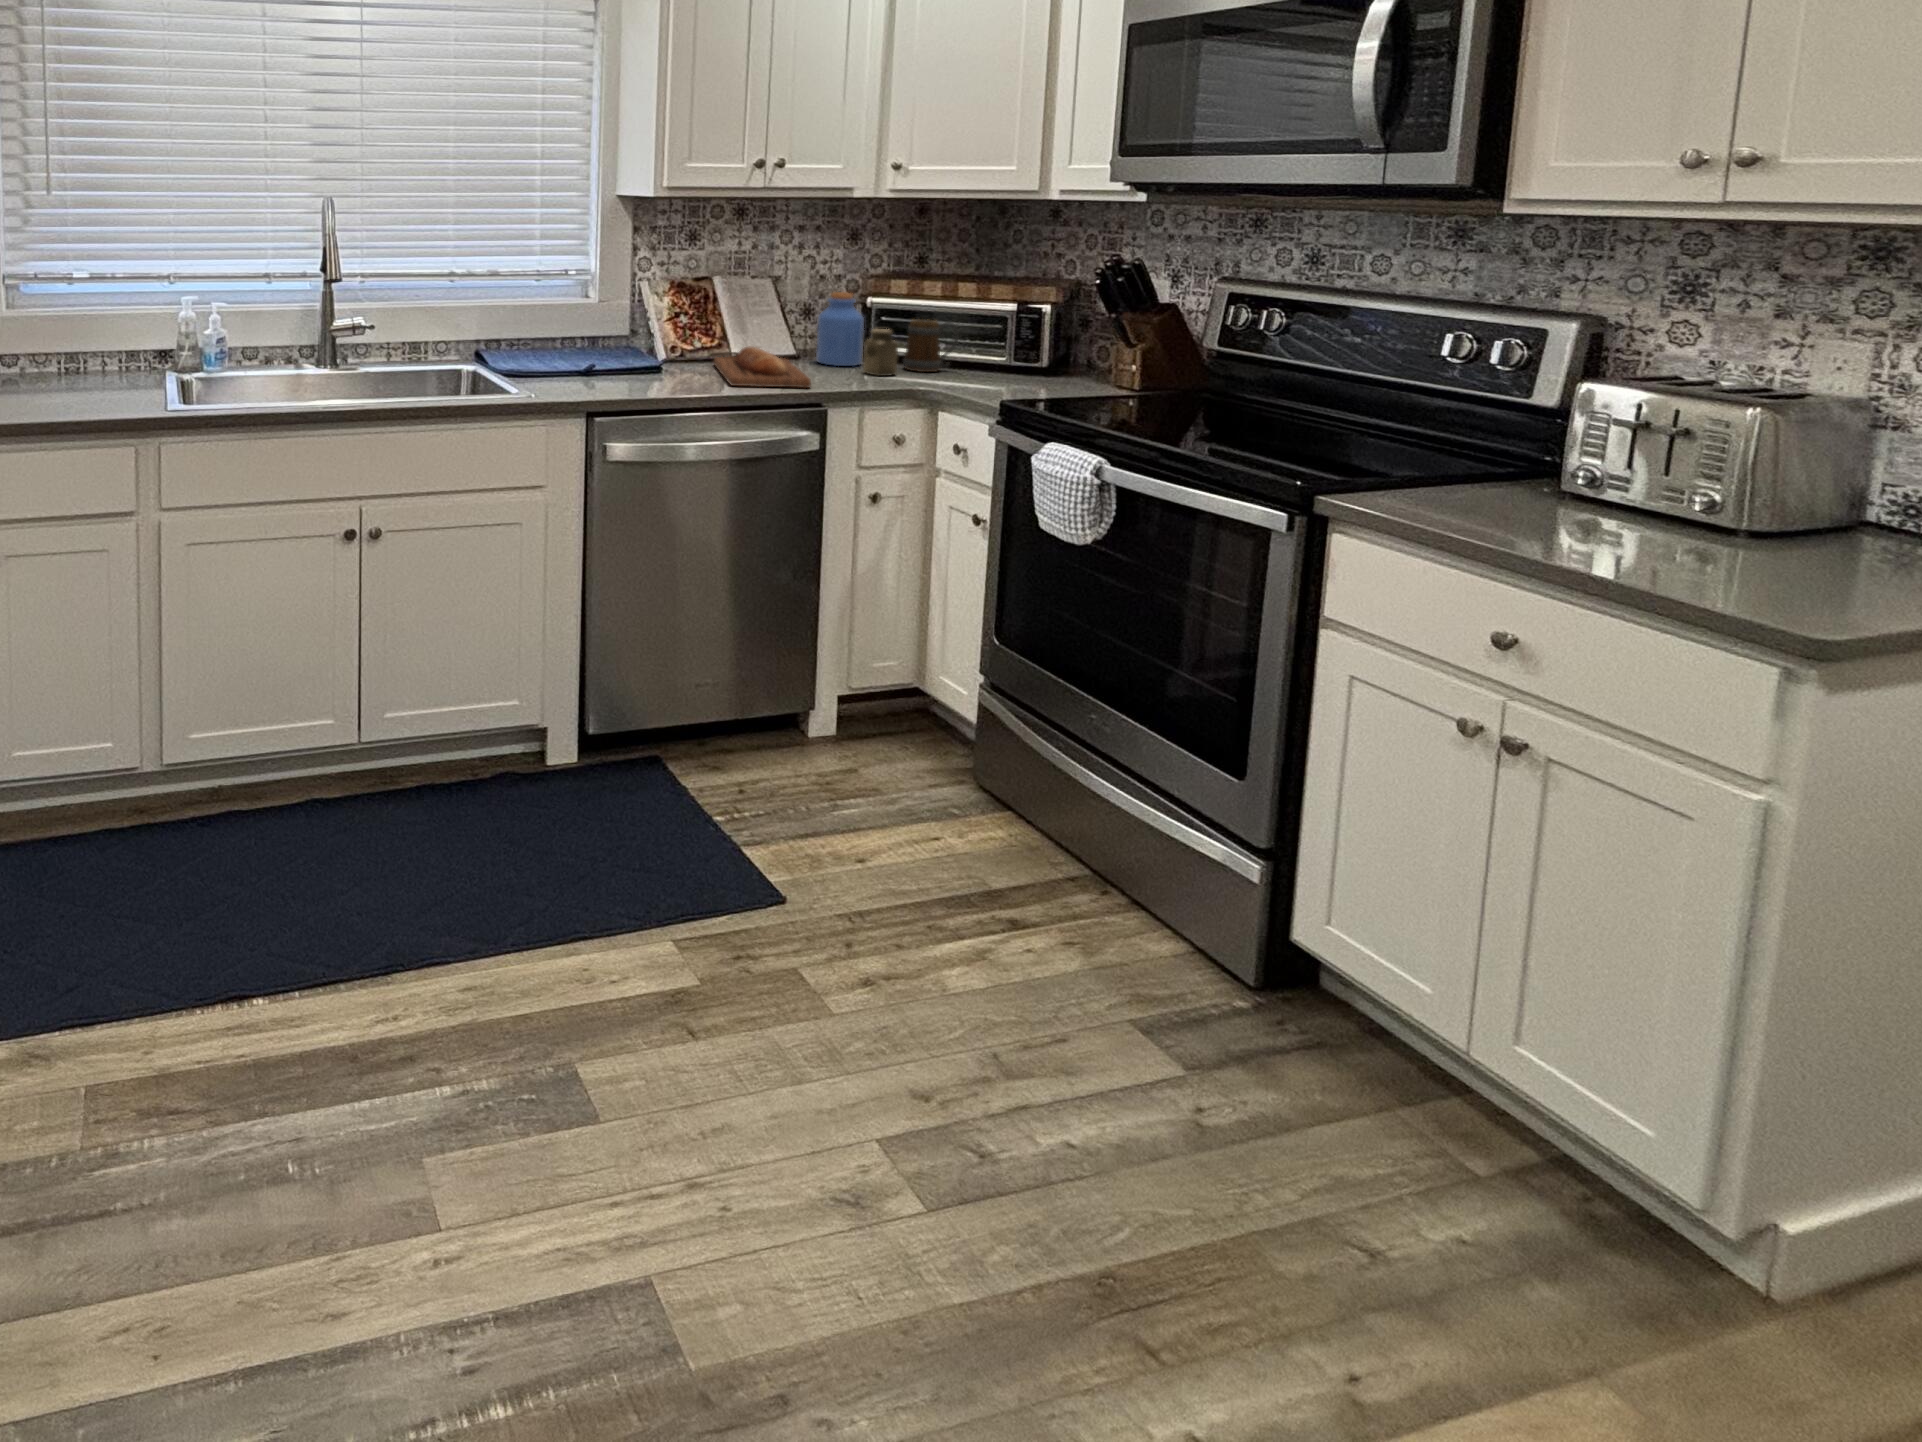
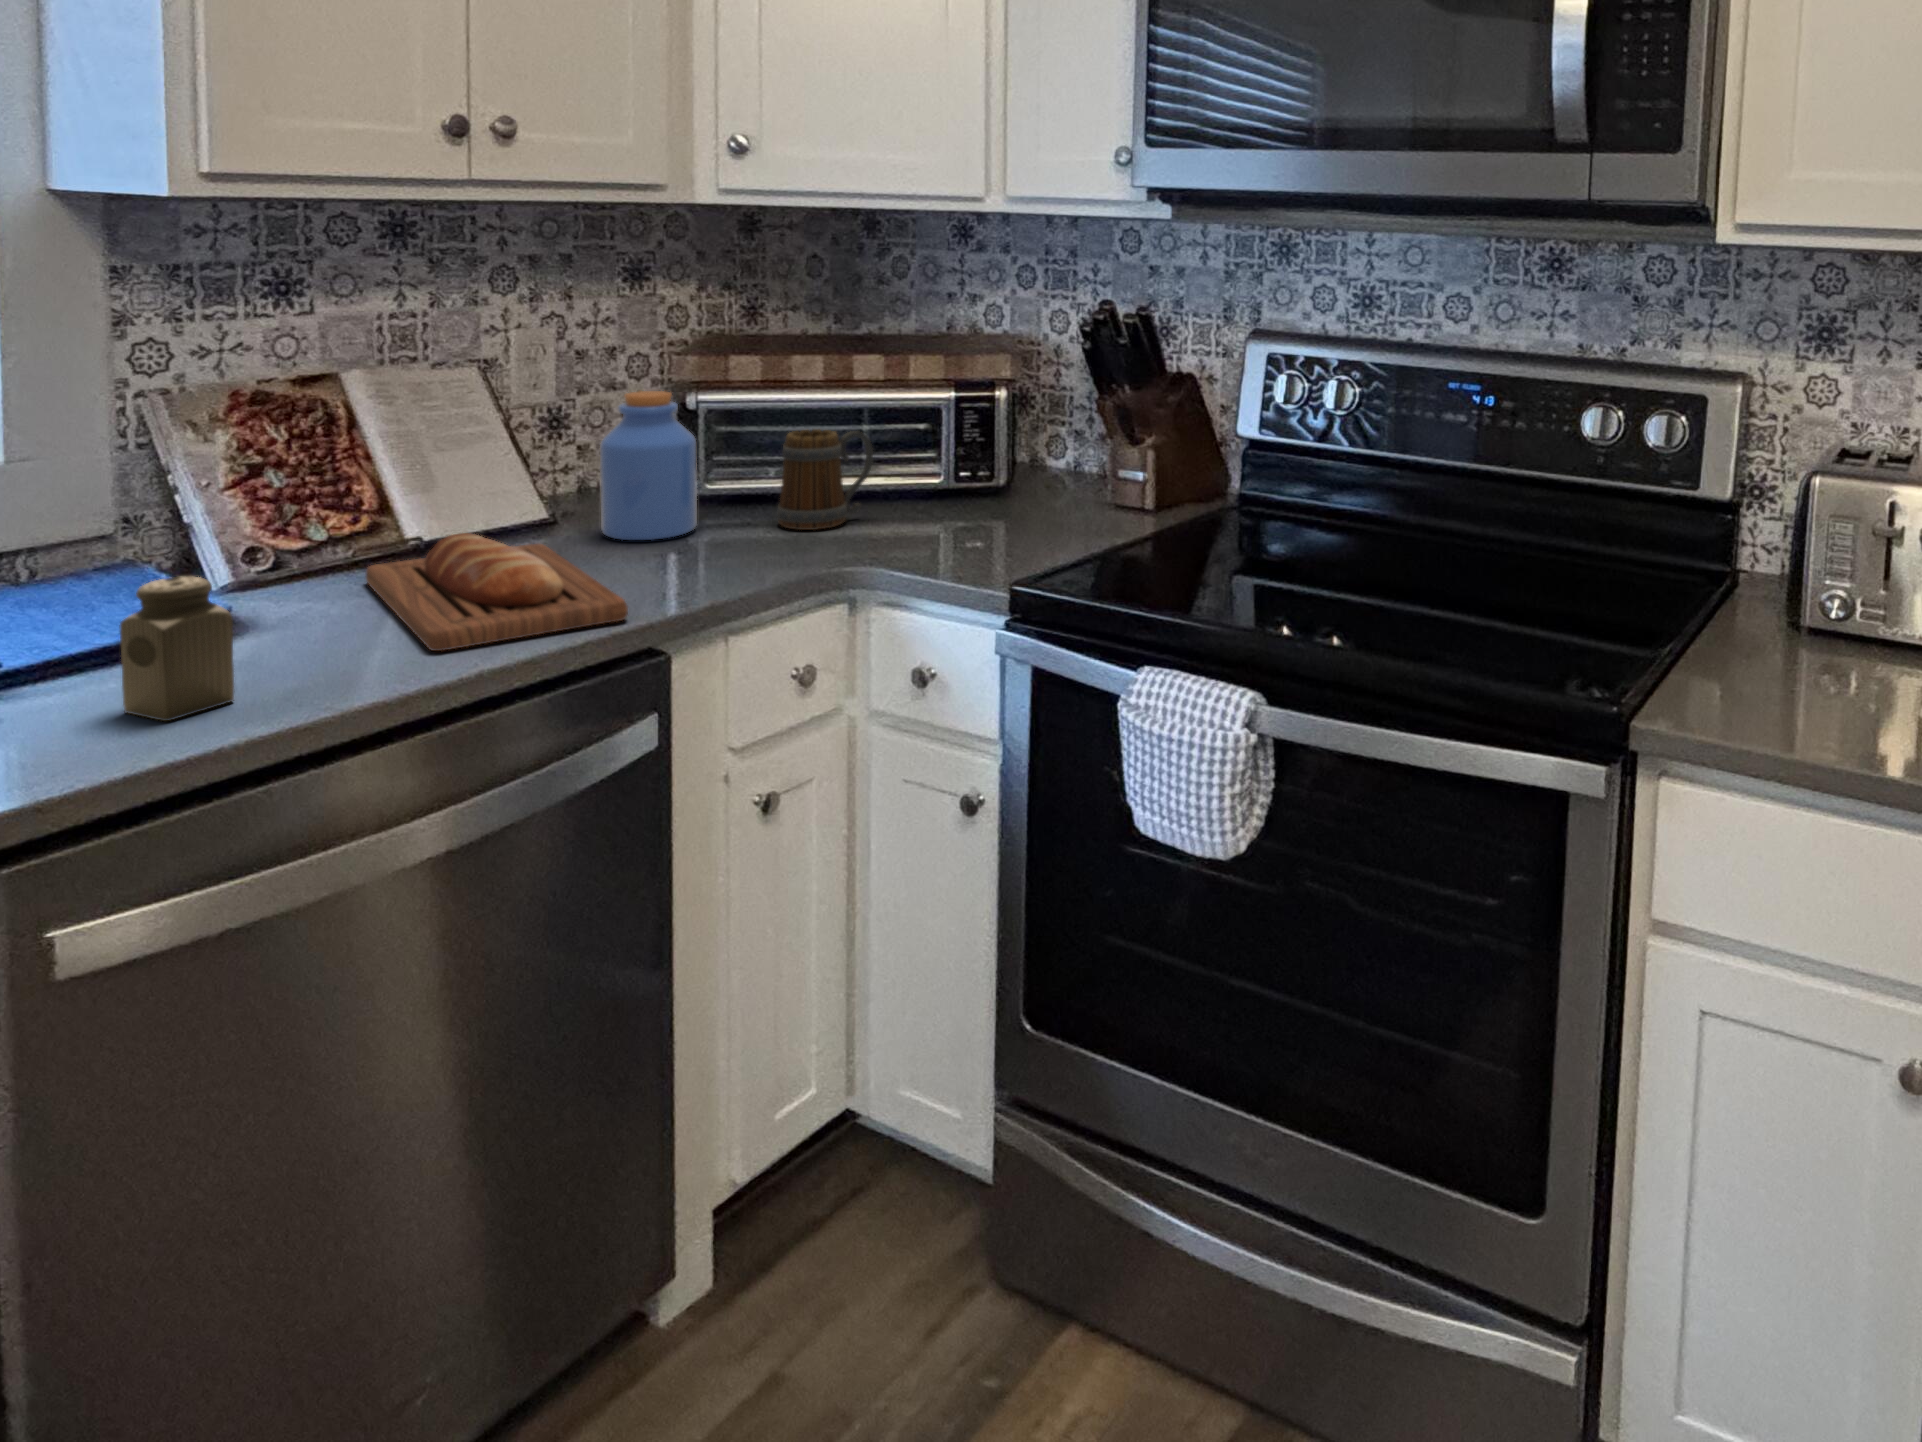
salt shaker: present [863,329,898,376] -> present [120,577,234,721]

